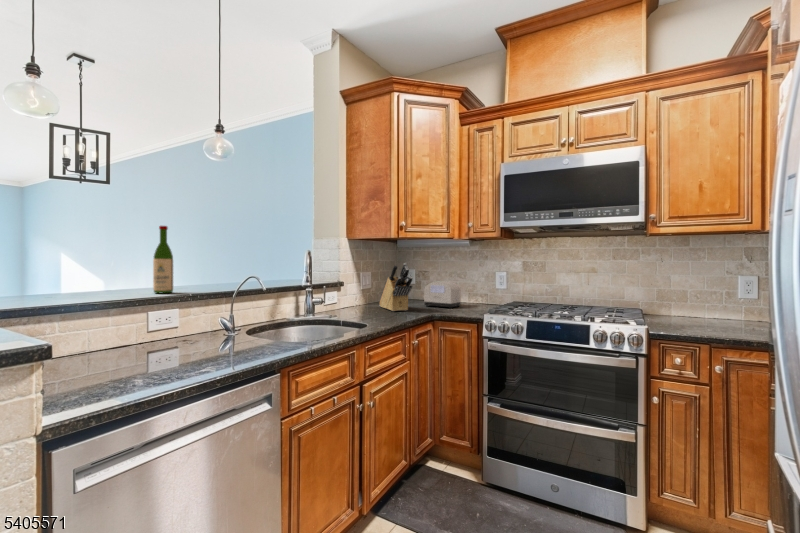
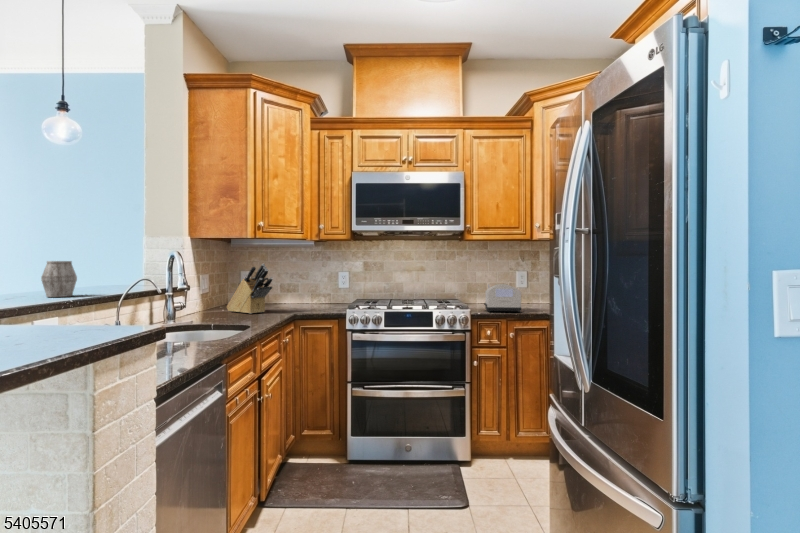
wine bottle: present [153,226,173,293] -> none [16,222,41,301]
mug: none [188,259,217,290] -> present [41,261,77,297]
toaster: present [424,281,461,308] -> present [484,284,521,312]

